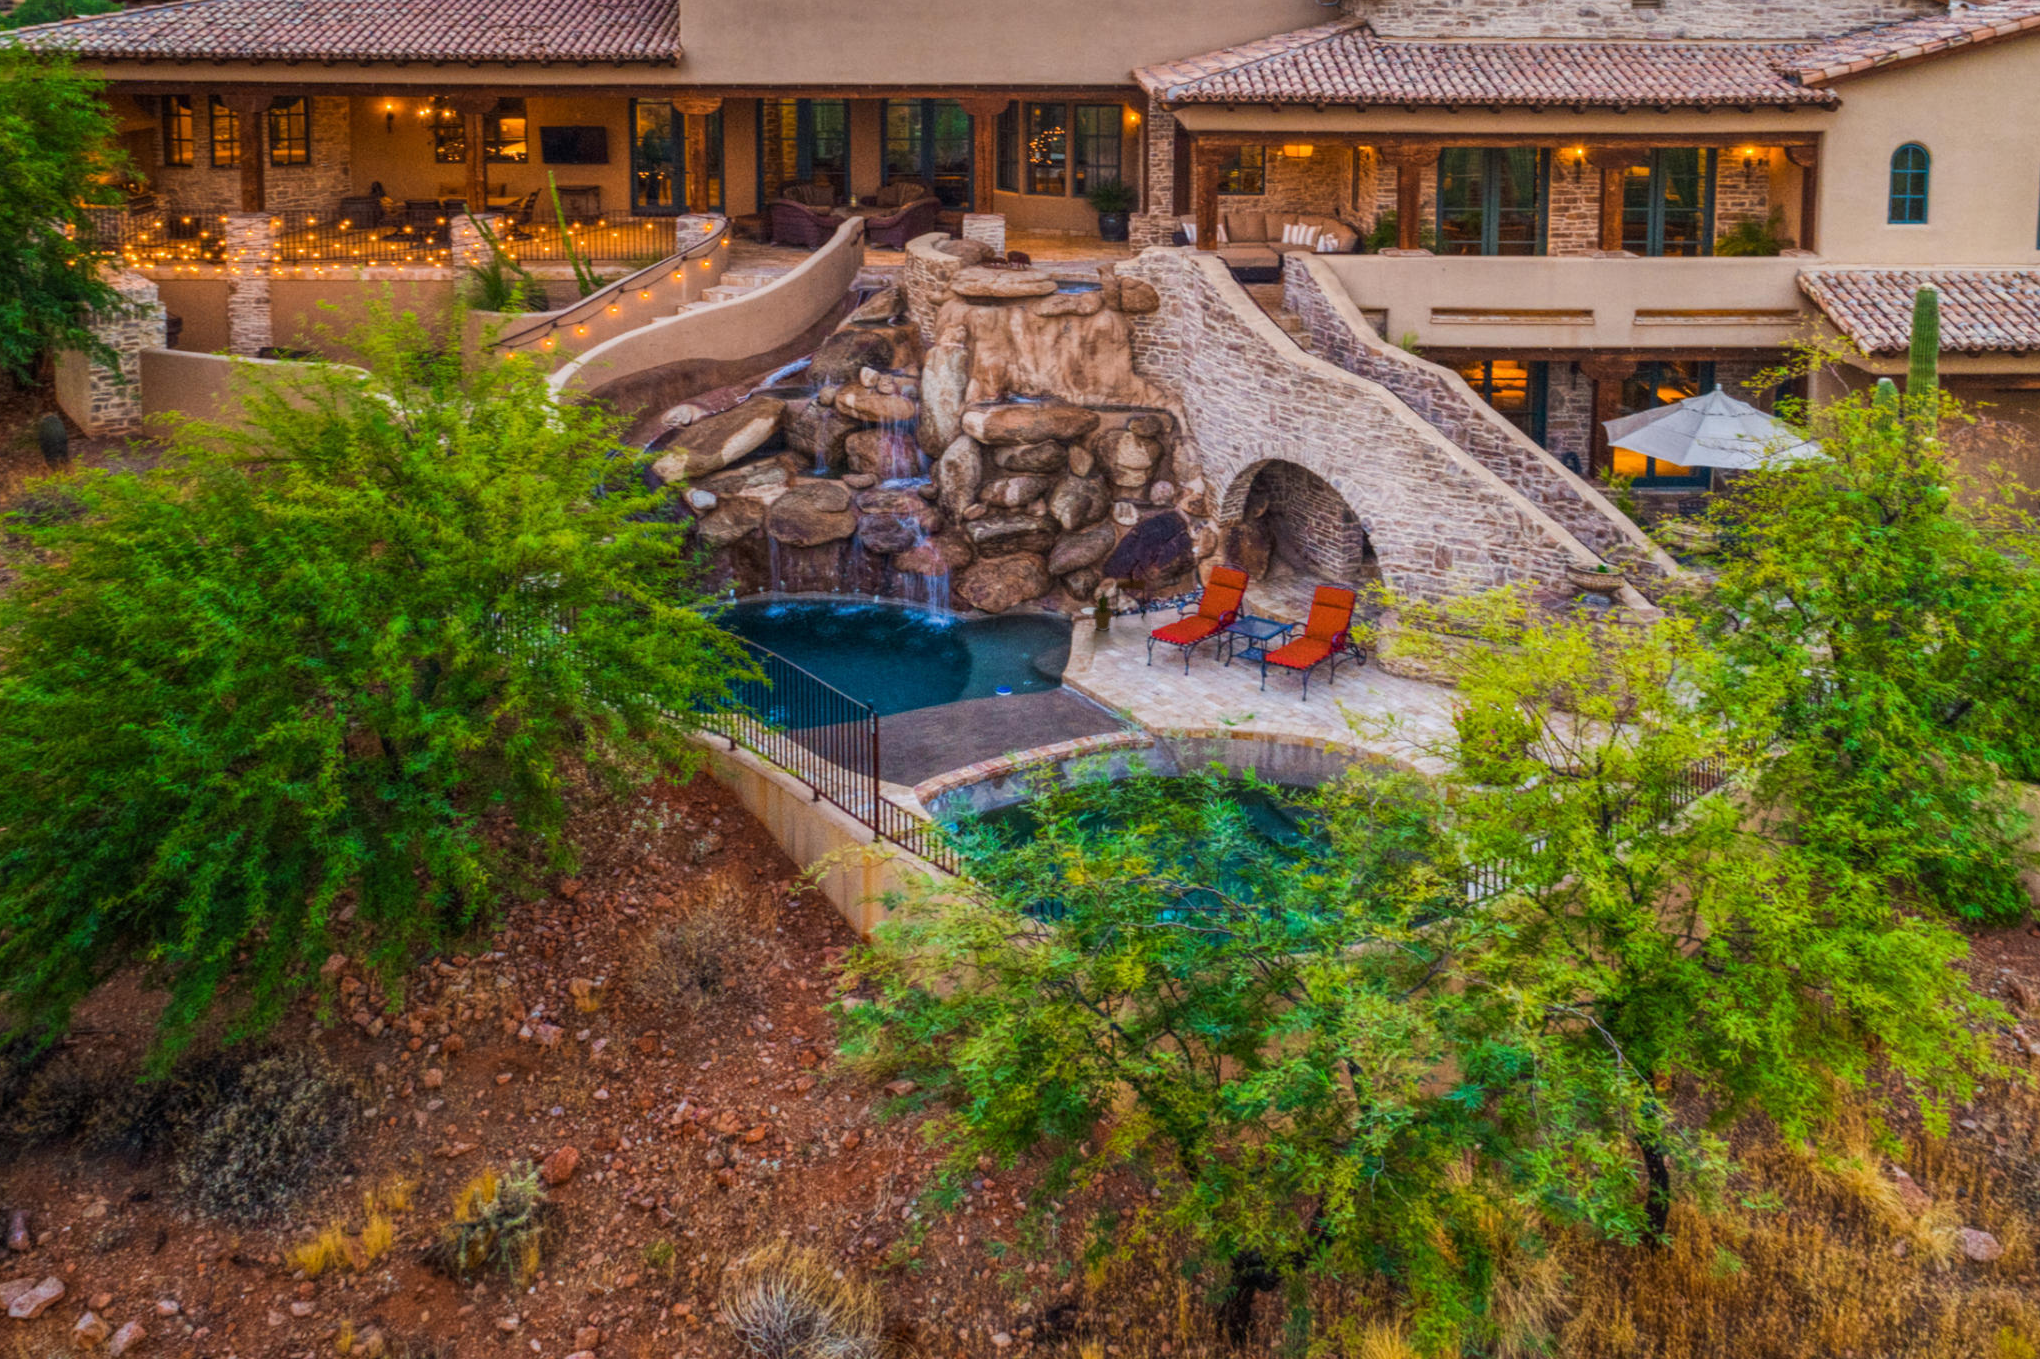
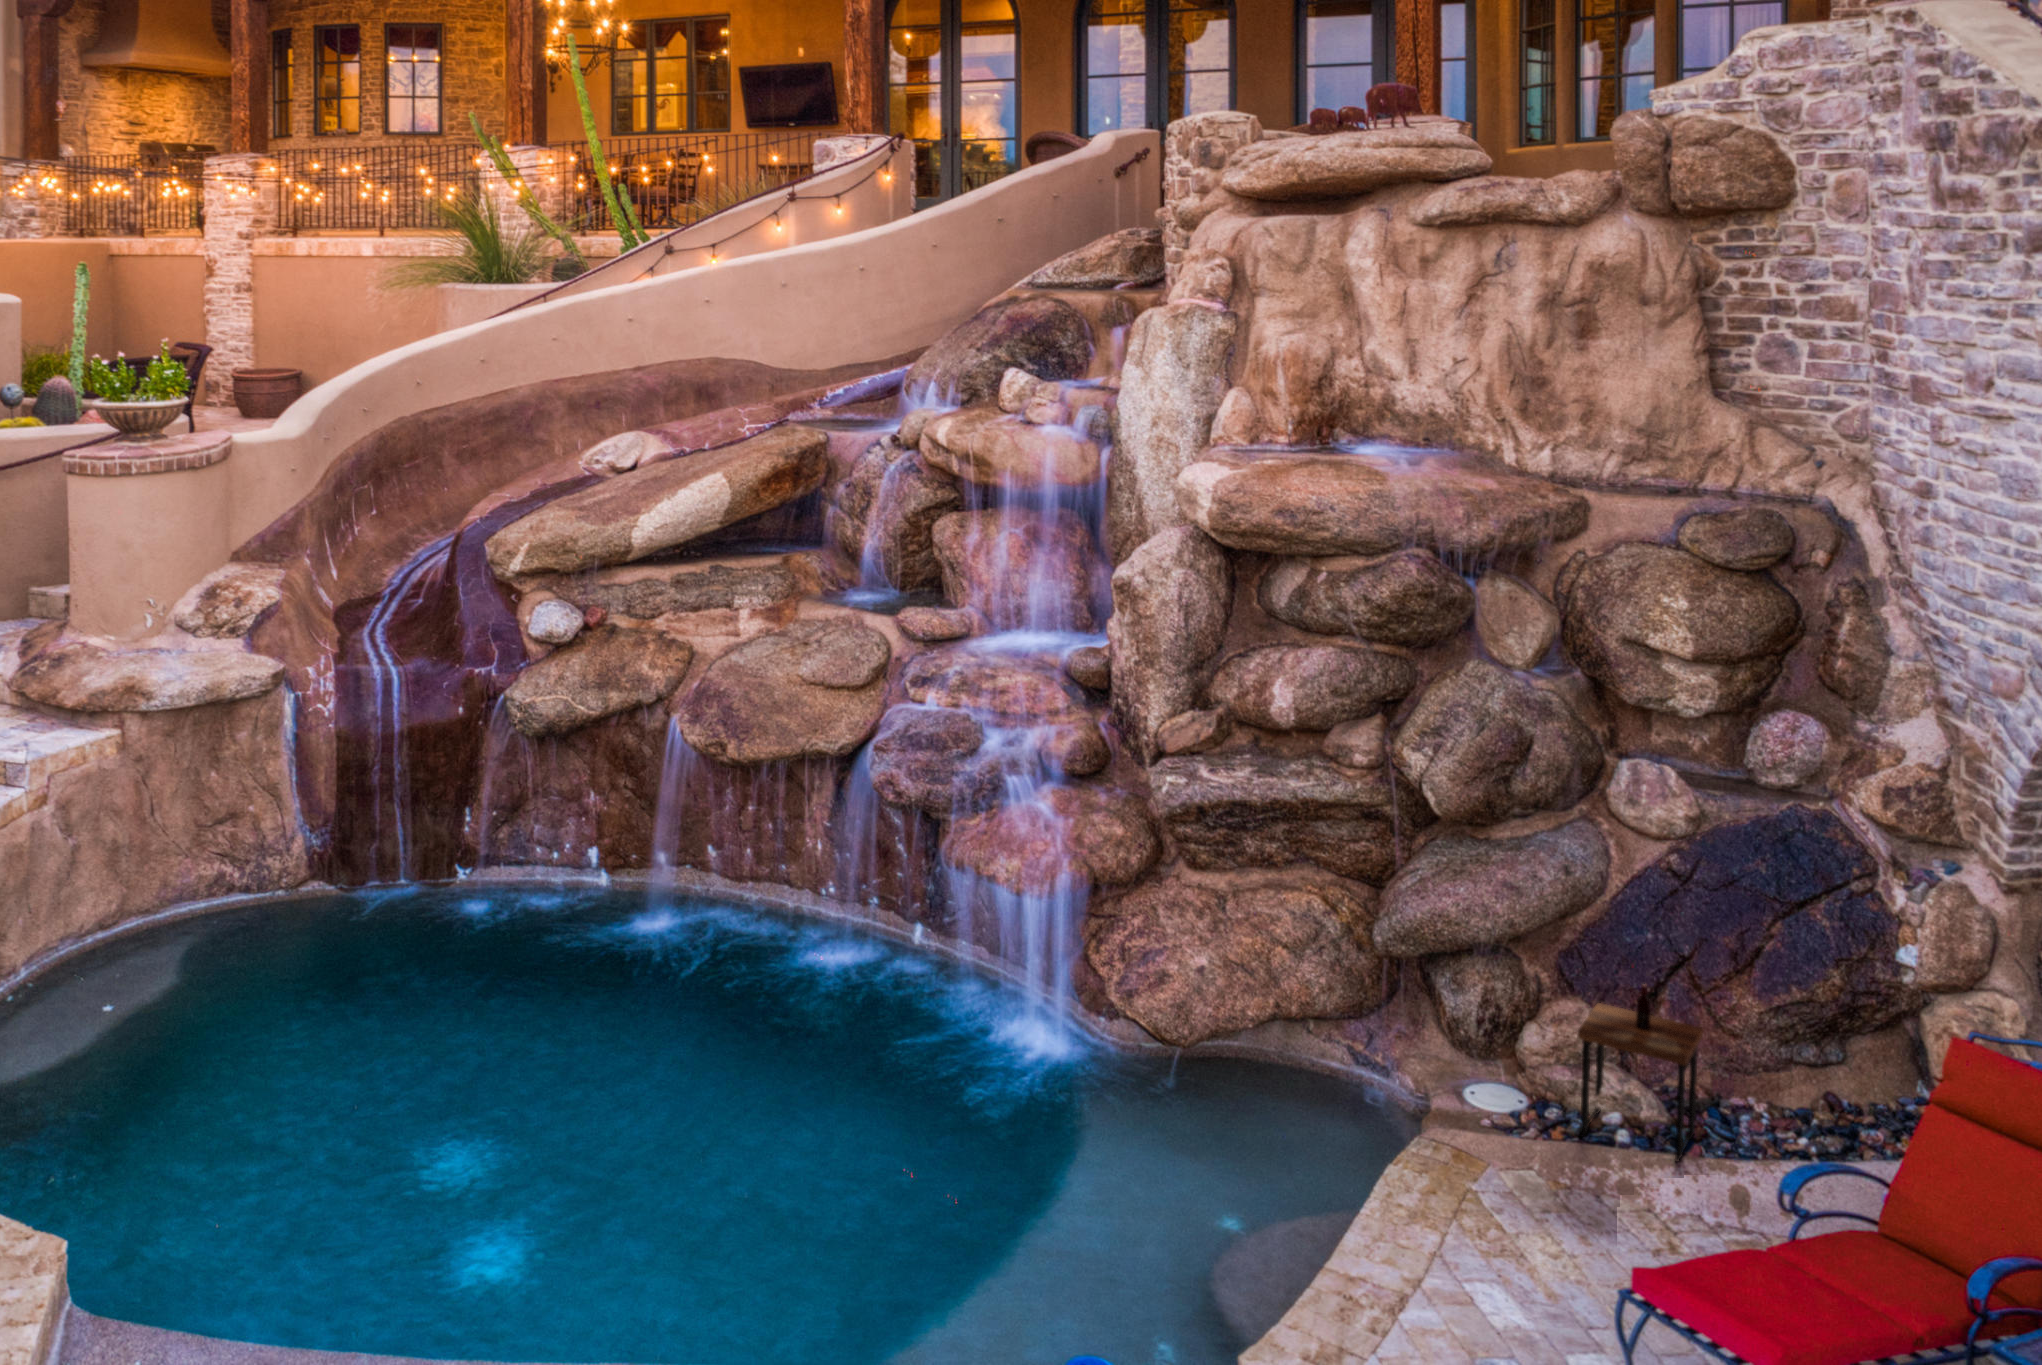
potted plant: present [1093,592,1112,631] -> none [1481,1041,1566,1185]

